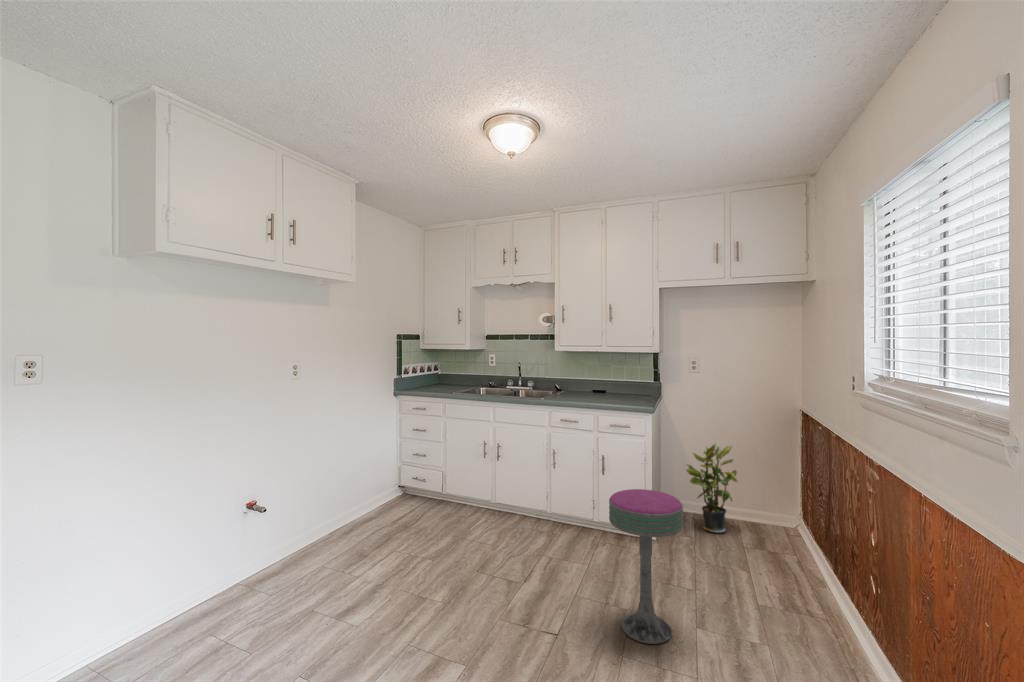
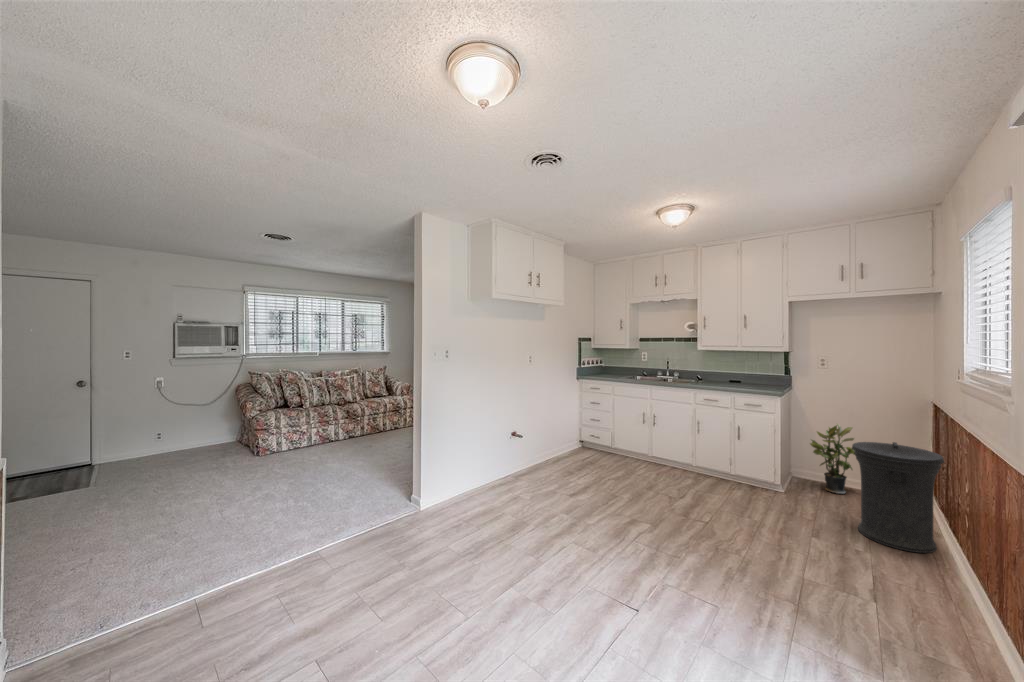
trash can: none [736,468,838,618] -> present [852,442,944,553]
bar stool: present [609,489,683,644] -> none [746,447,803,547]

